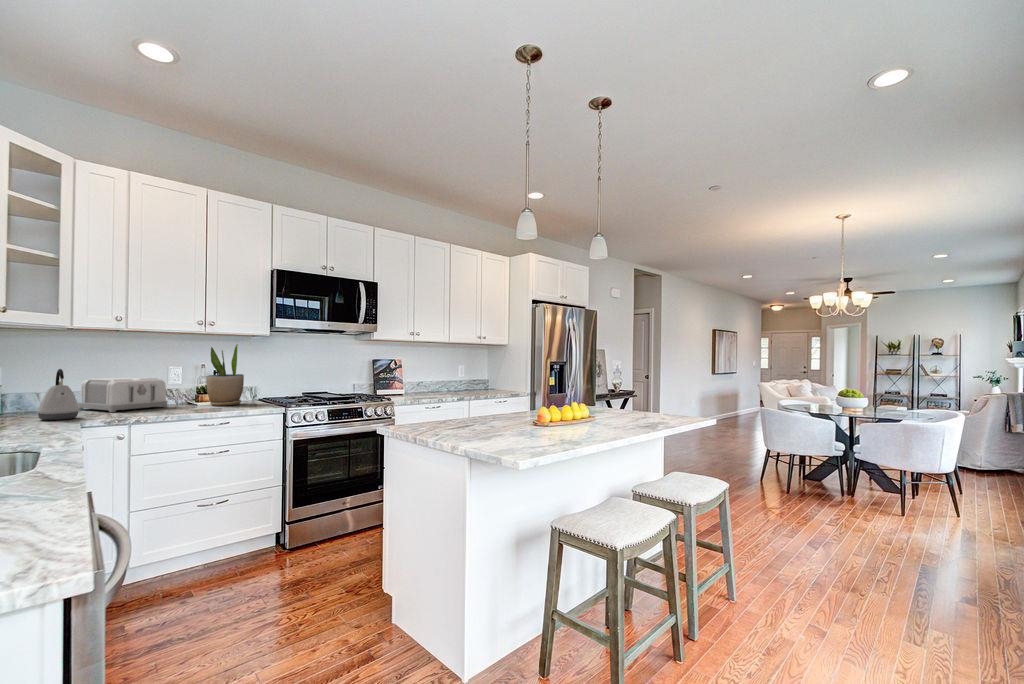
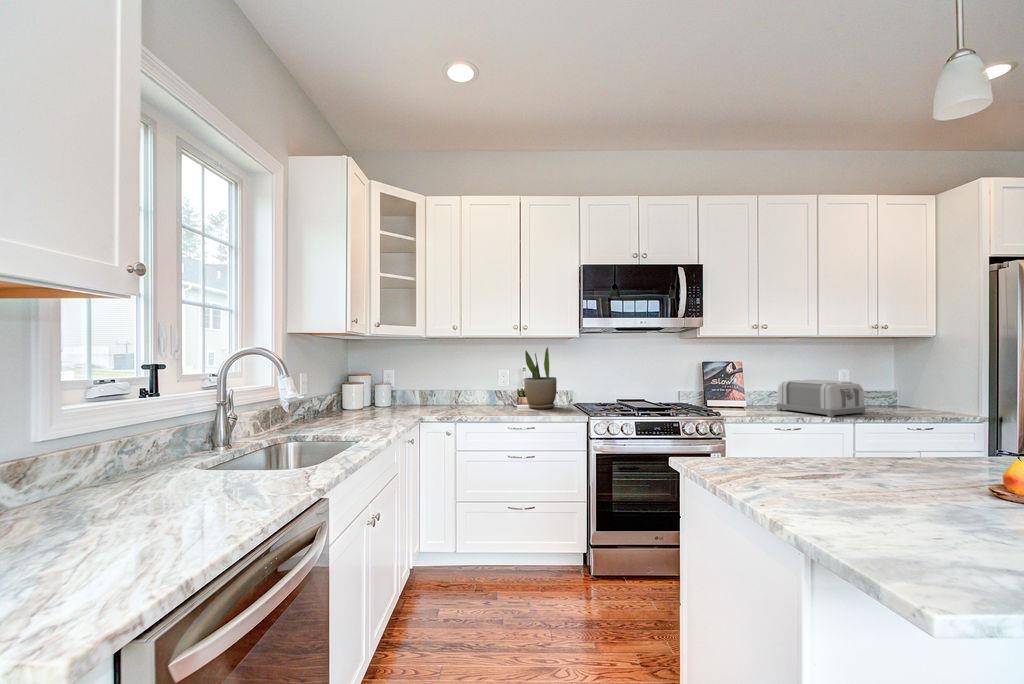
kettle: present [37,369,79,420] -> none [398,372,424,414]
toaster: present [78,377,167,412] -> present [777,380,865,417]

